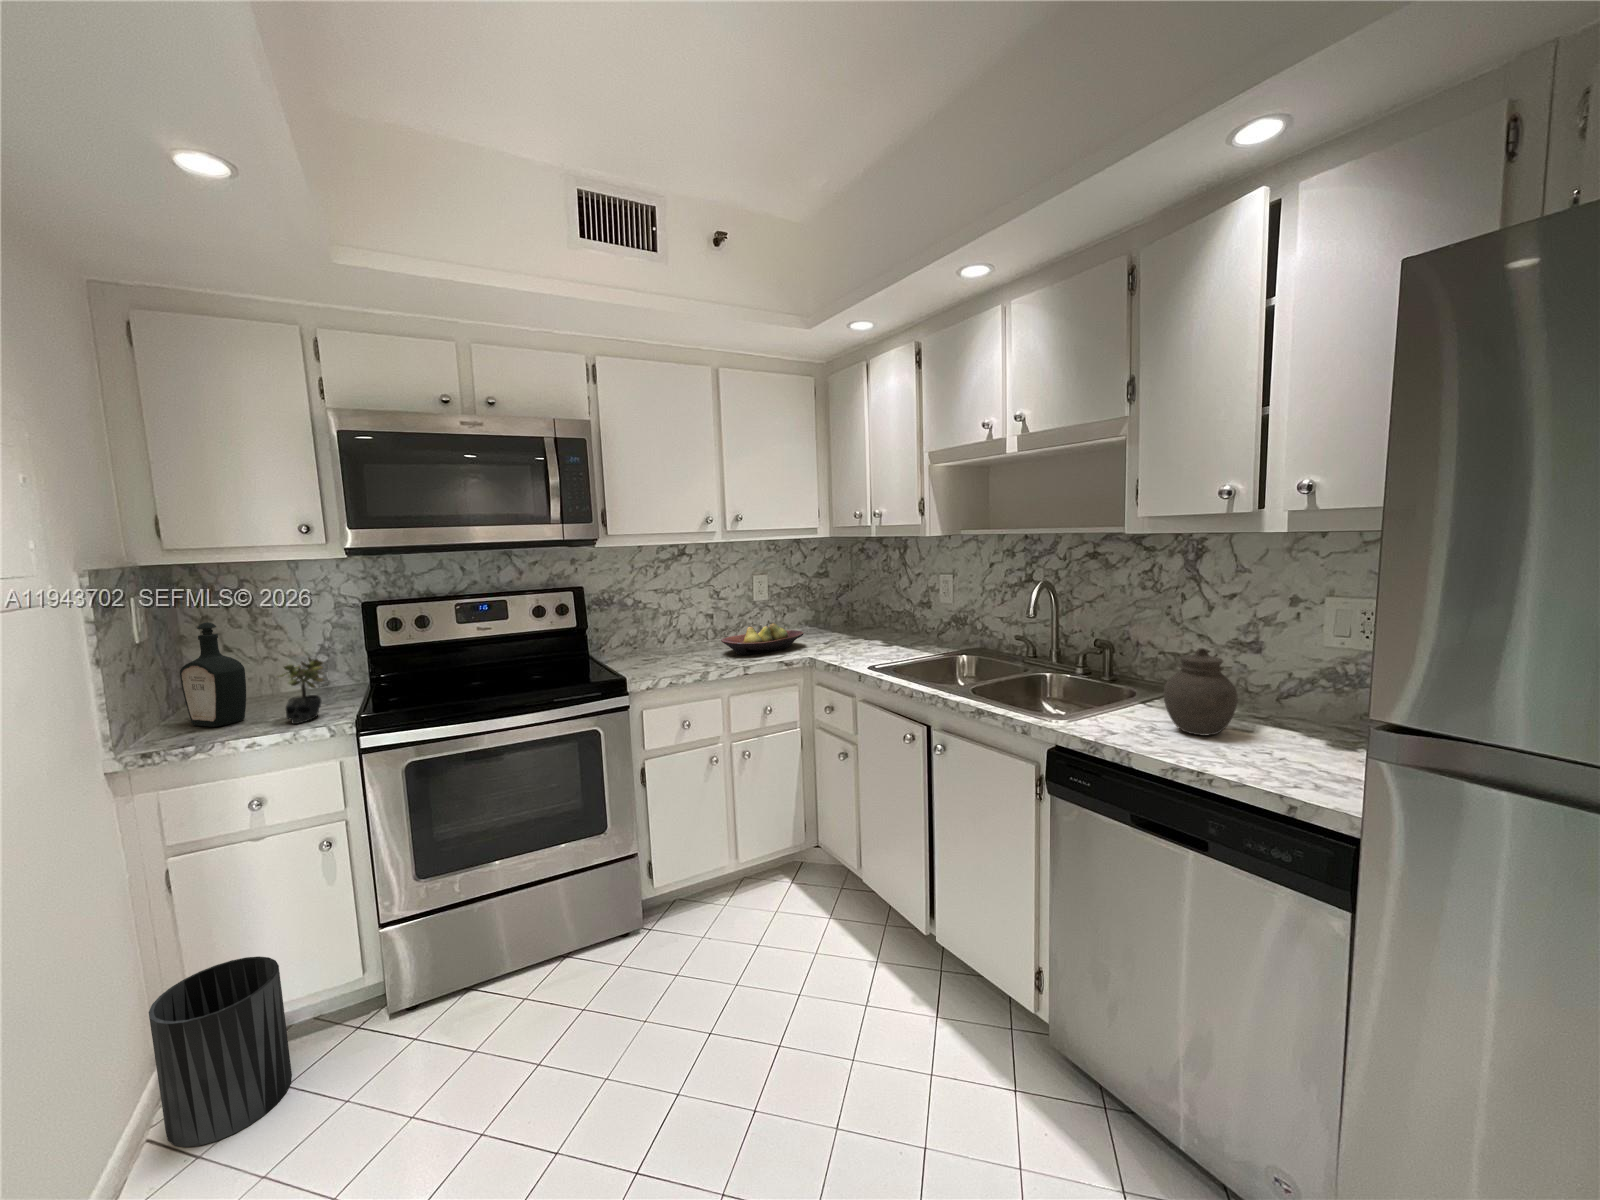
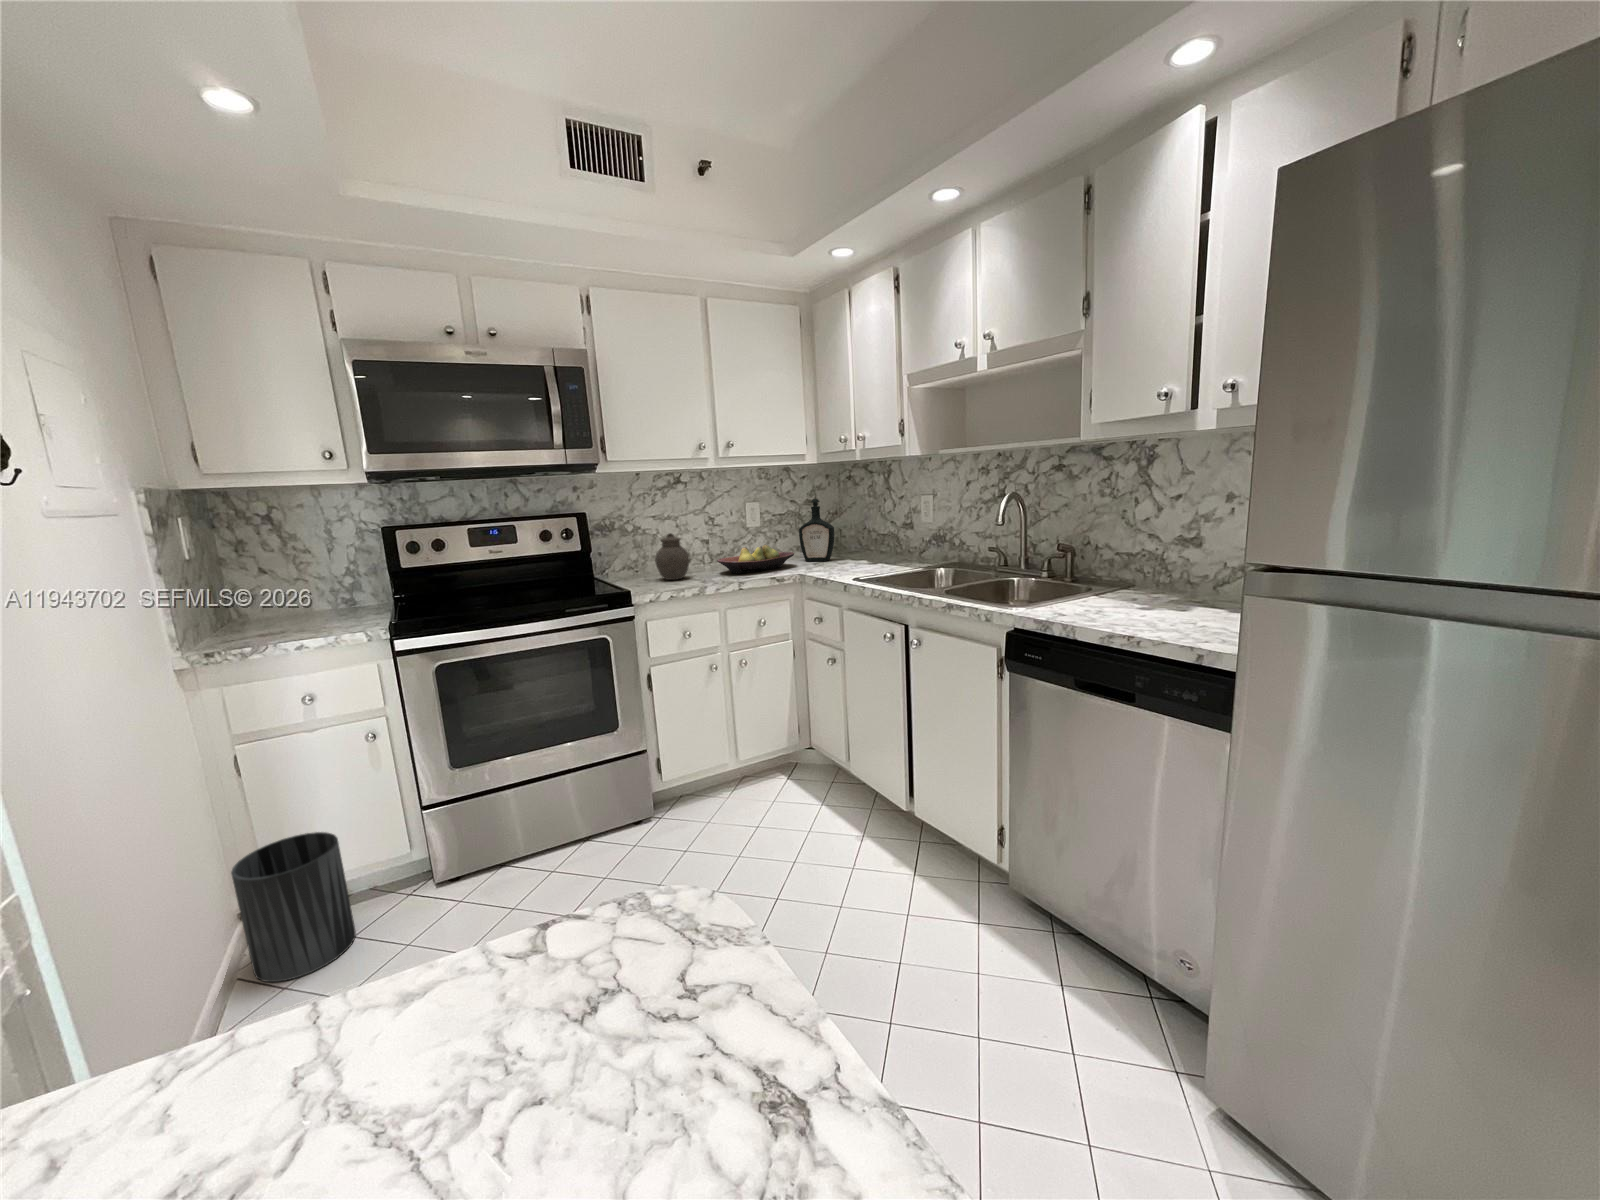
bottle: present [180,622,246,727] -> present [799,499,834,561]
jar: present [1164,648,1238,736] -> present [655,533,690,580]
succulent plant: present [278,658,323,724] -> none [314,572,357,631]

